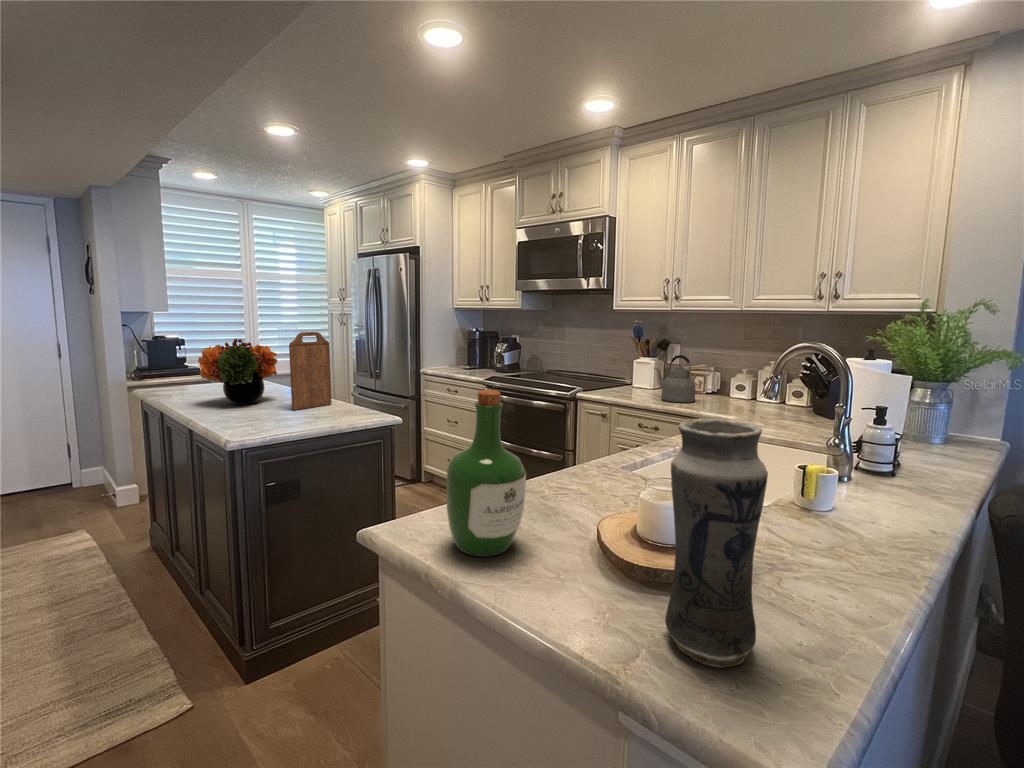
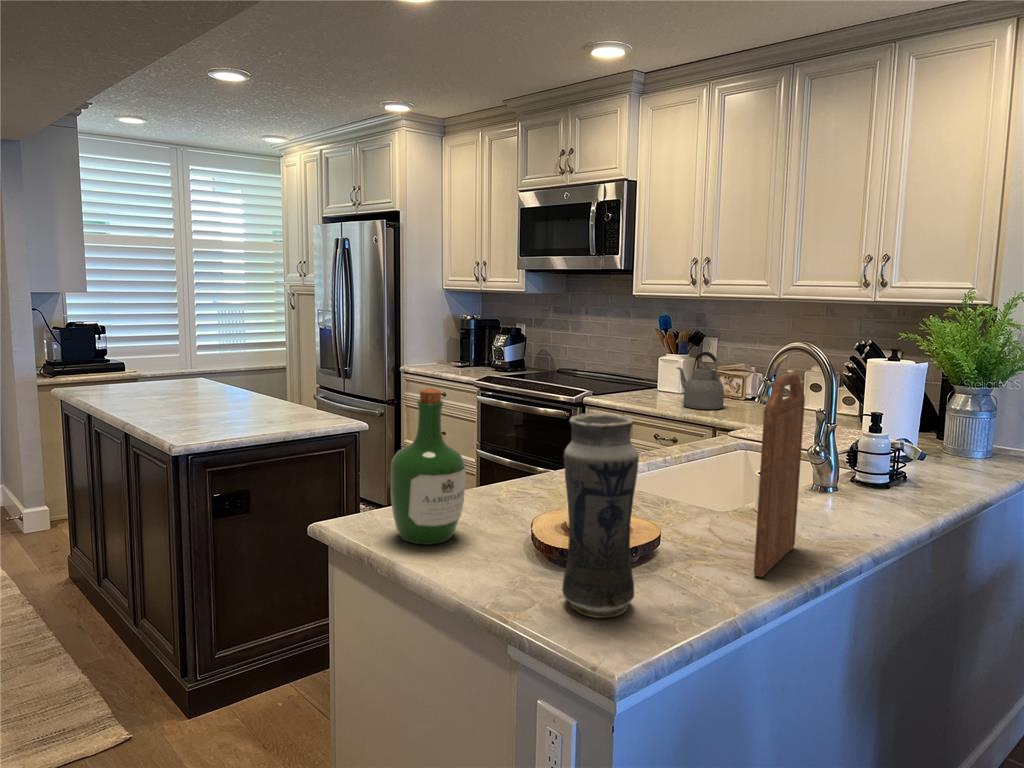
cutting board: present [289,332,332,410] -> present [754,373,805,577]
flower arrangement: present [198,339,277,404] -> none [134,329,226,405]

